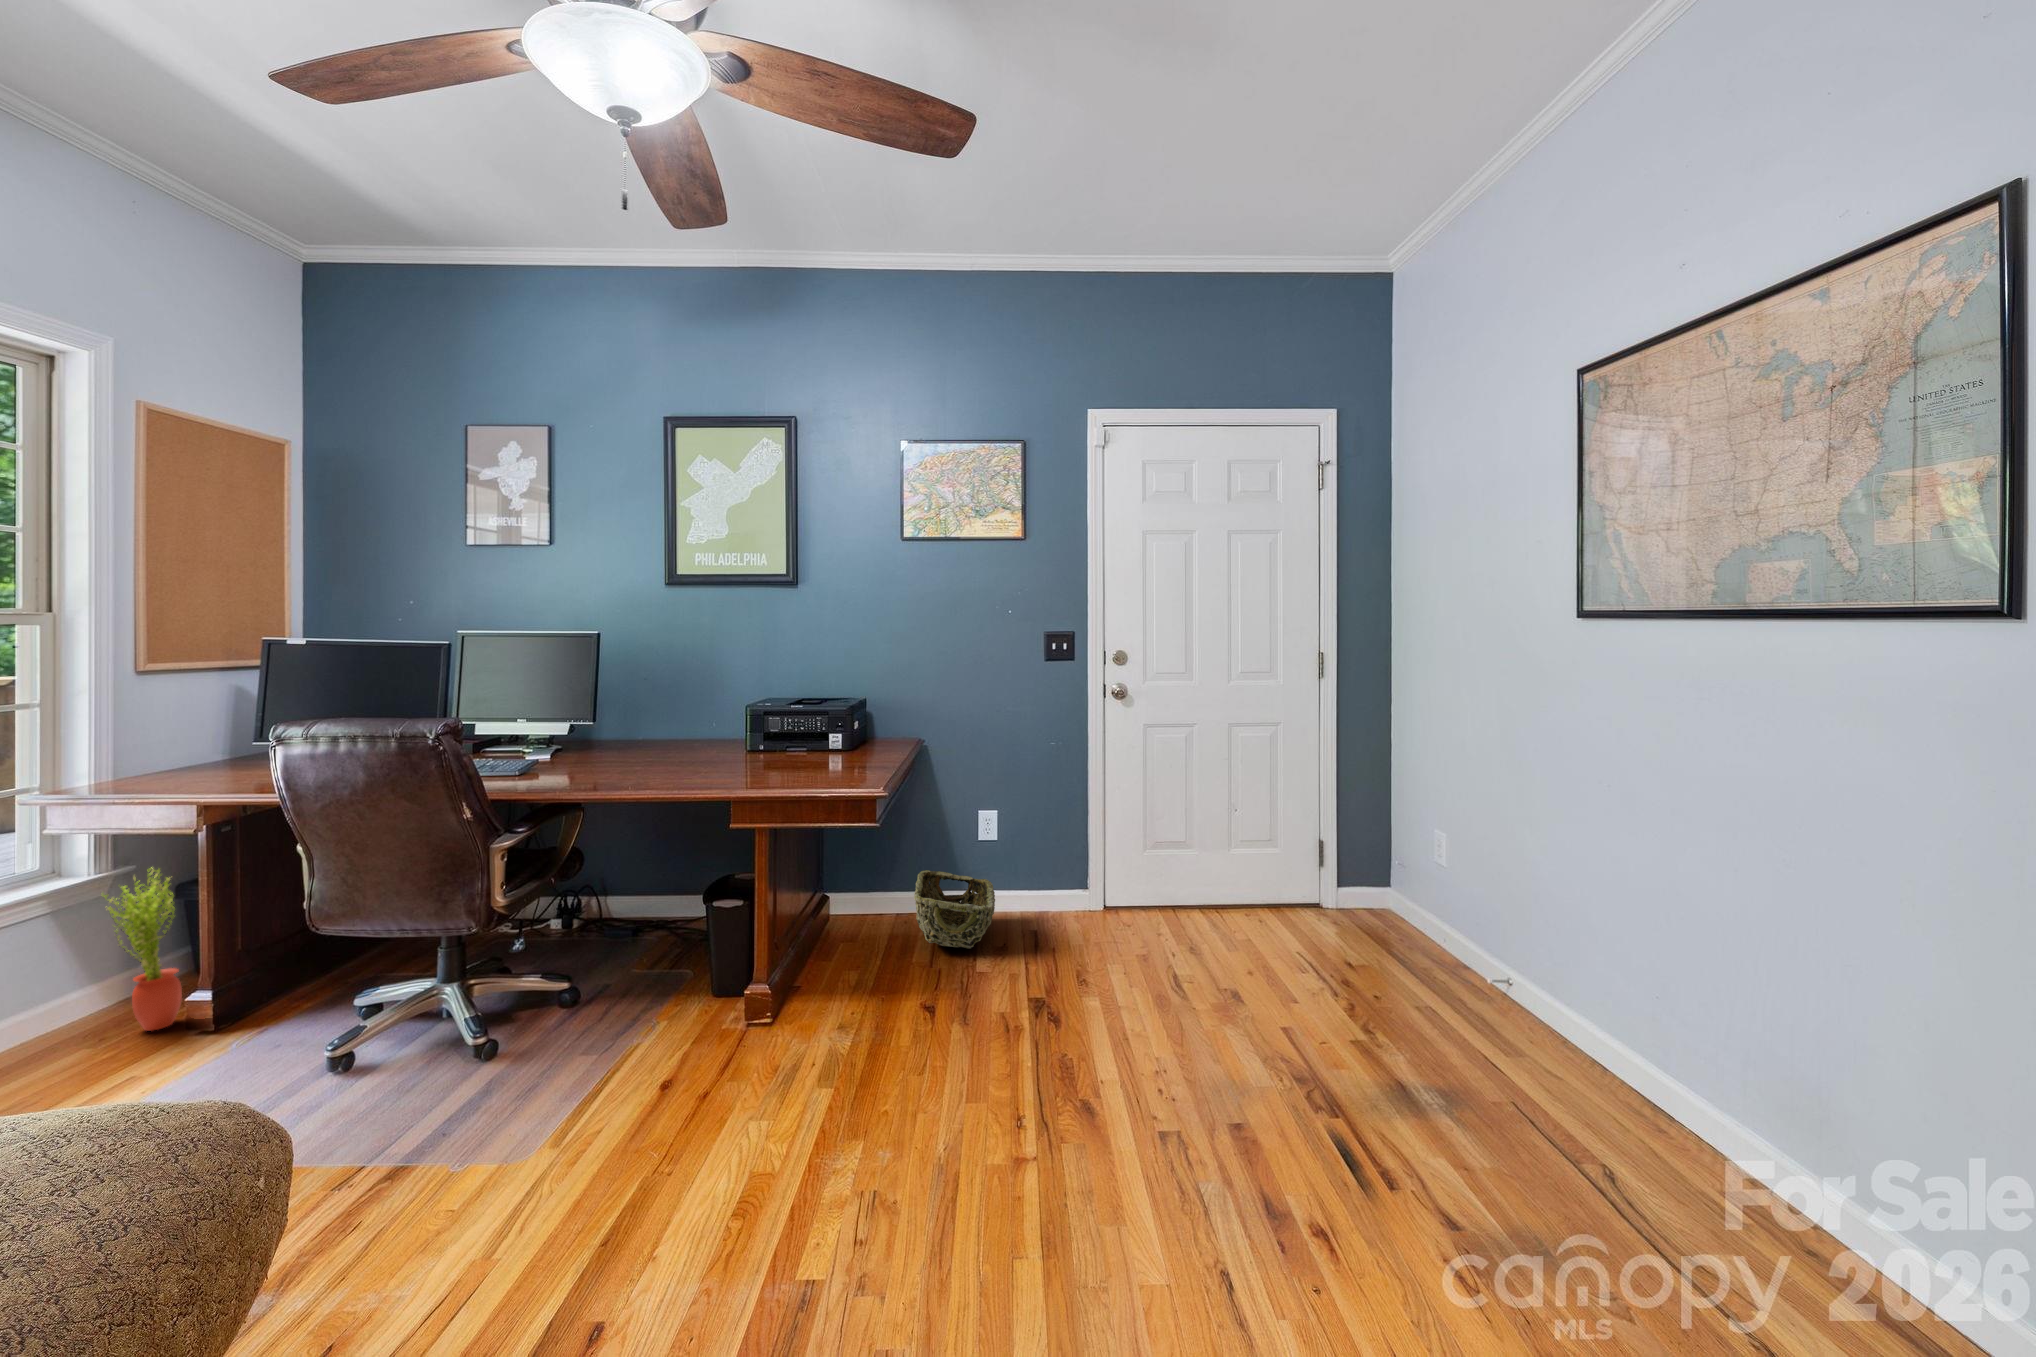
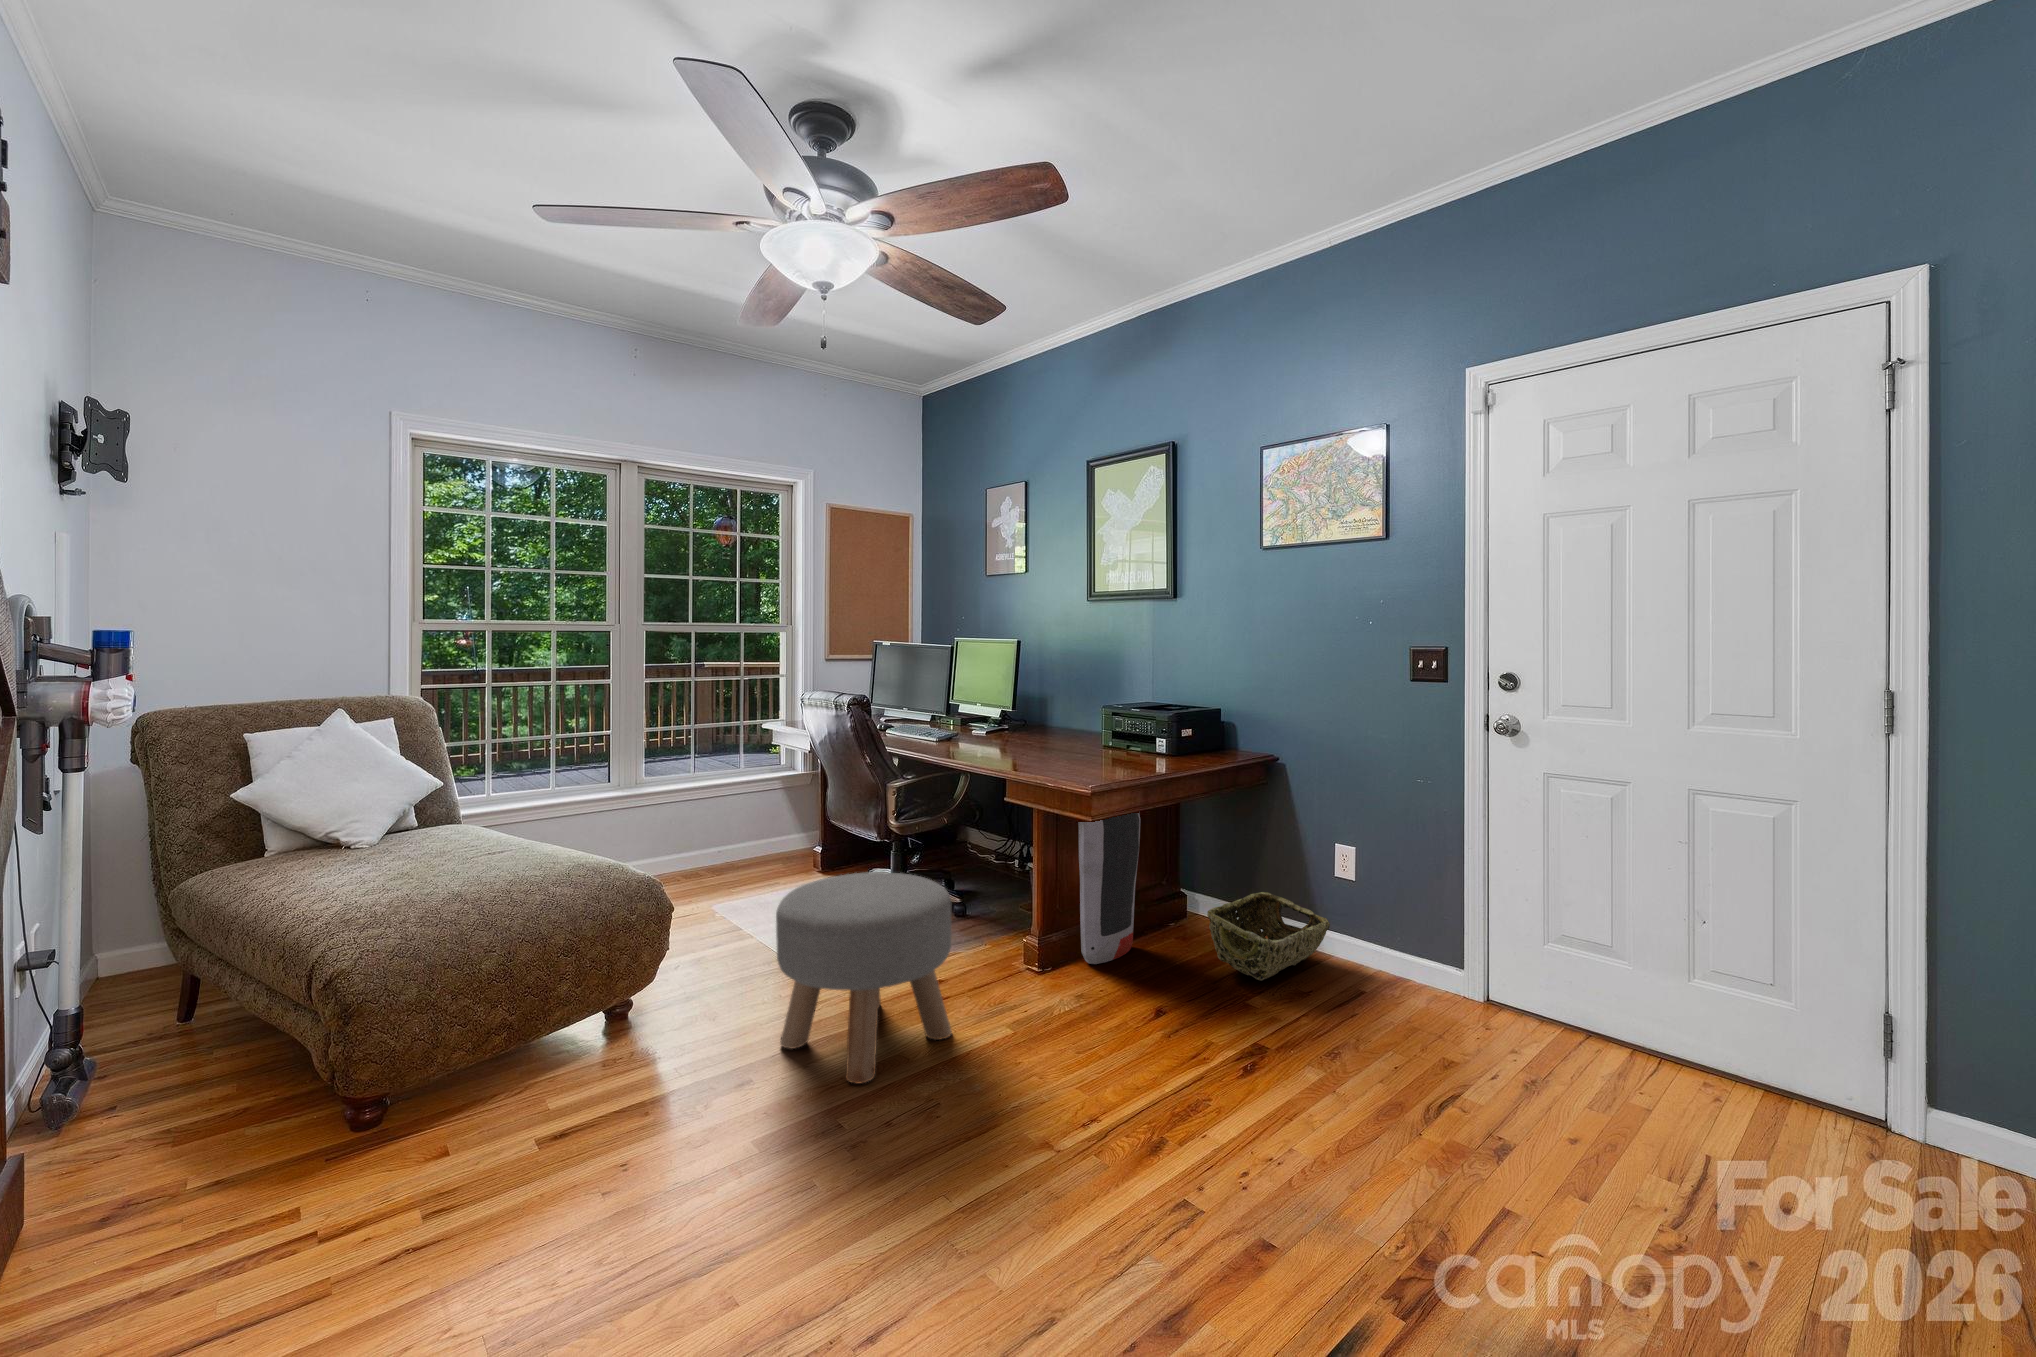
air purifier: none [791,789,841,991] -> present [1078,813,1140,964]
potted plant: present [104,869,182,1031] -> none [790,775,819,867]
ottoman: none [523,936,795,1259] -> present [776,872,952,1084]

